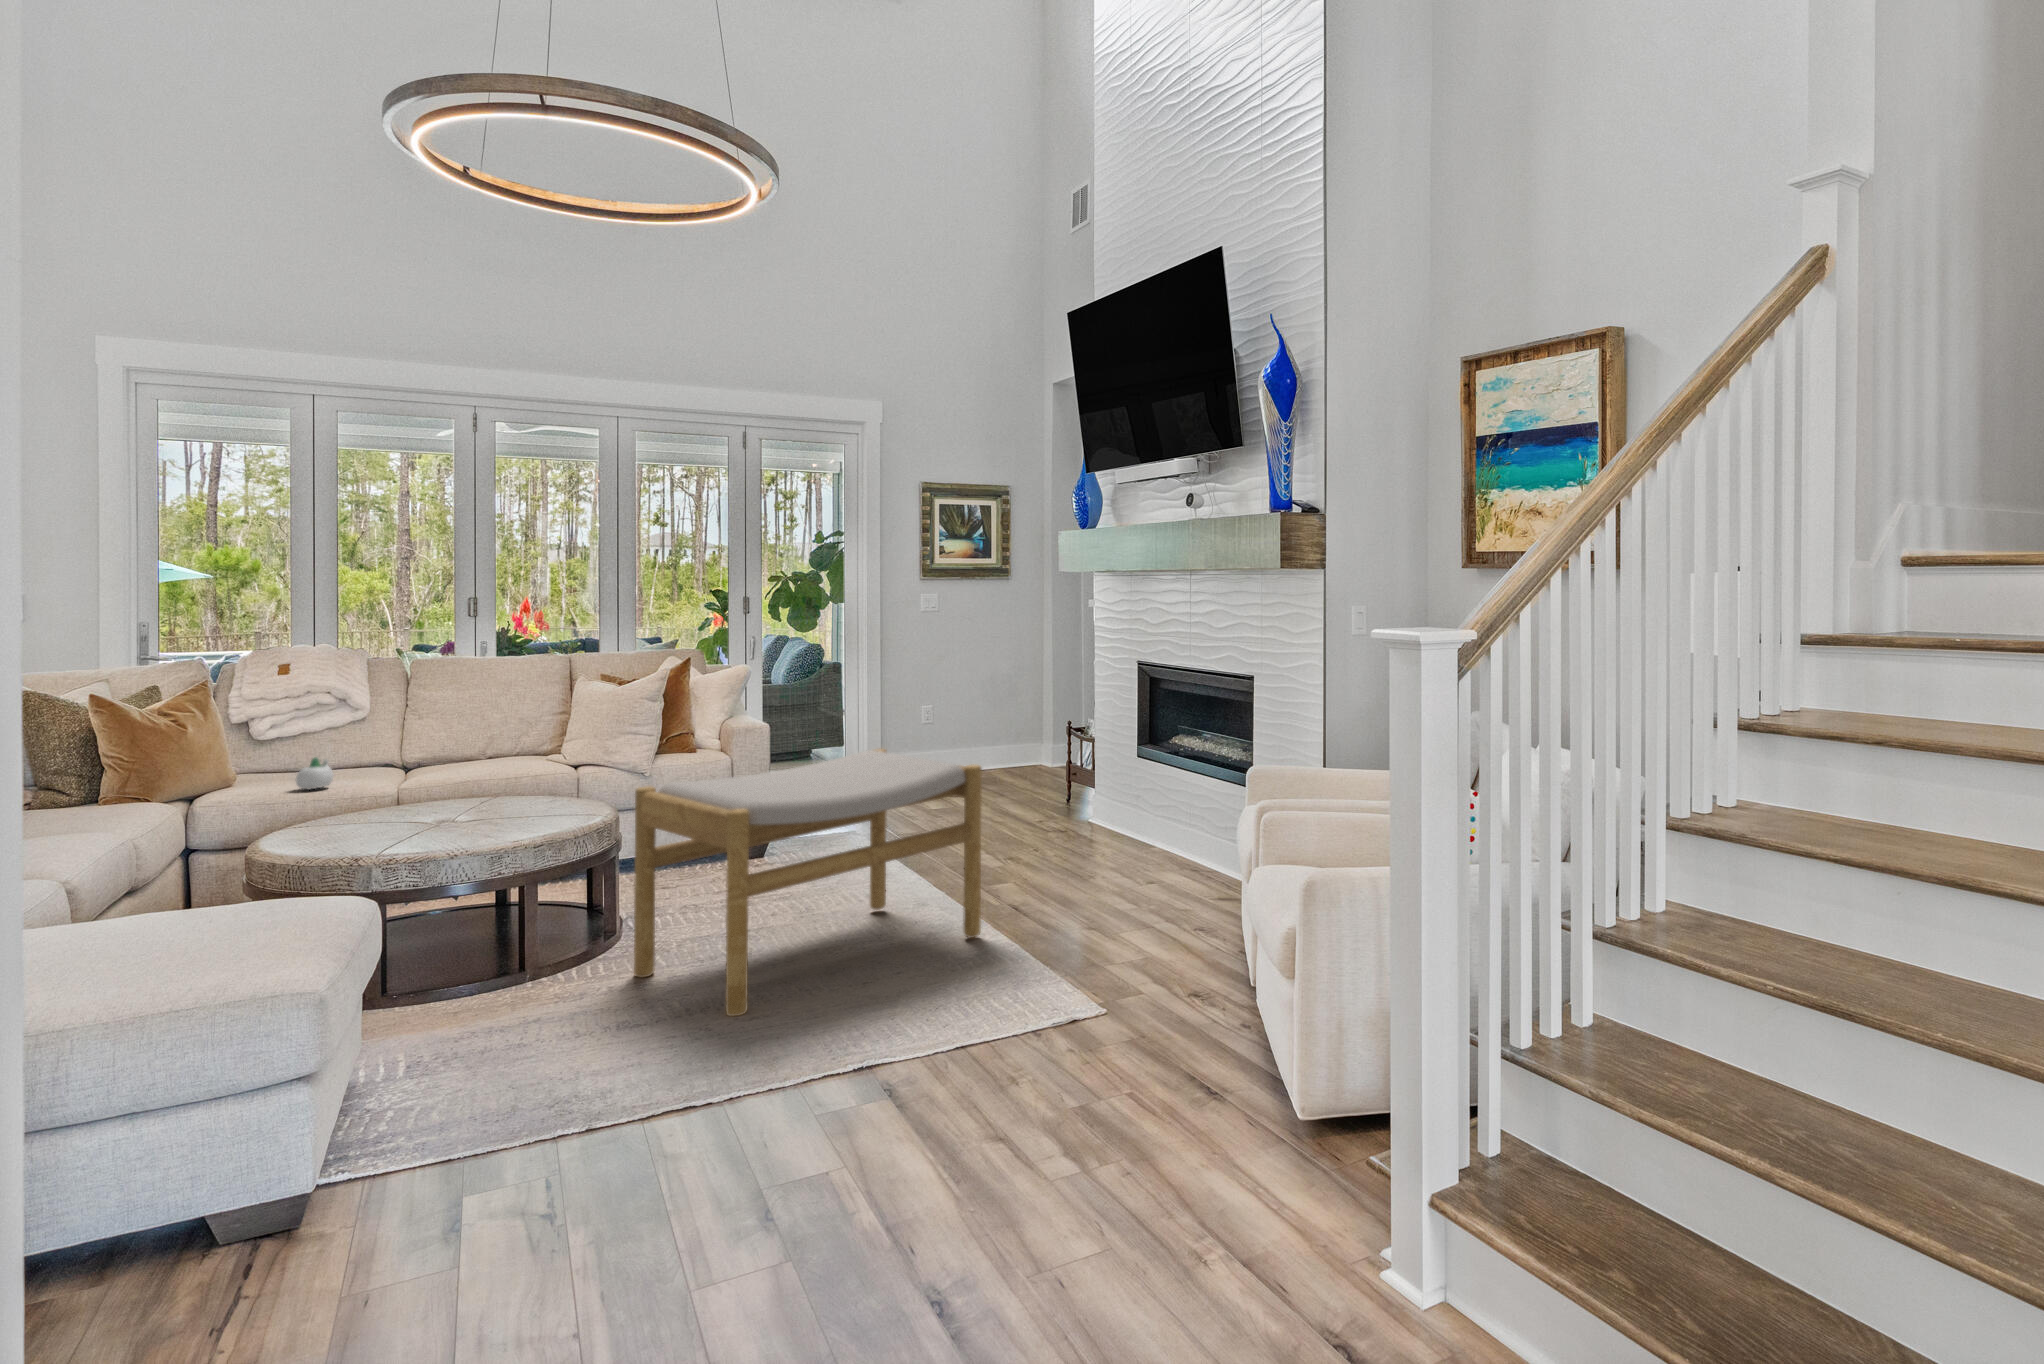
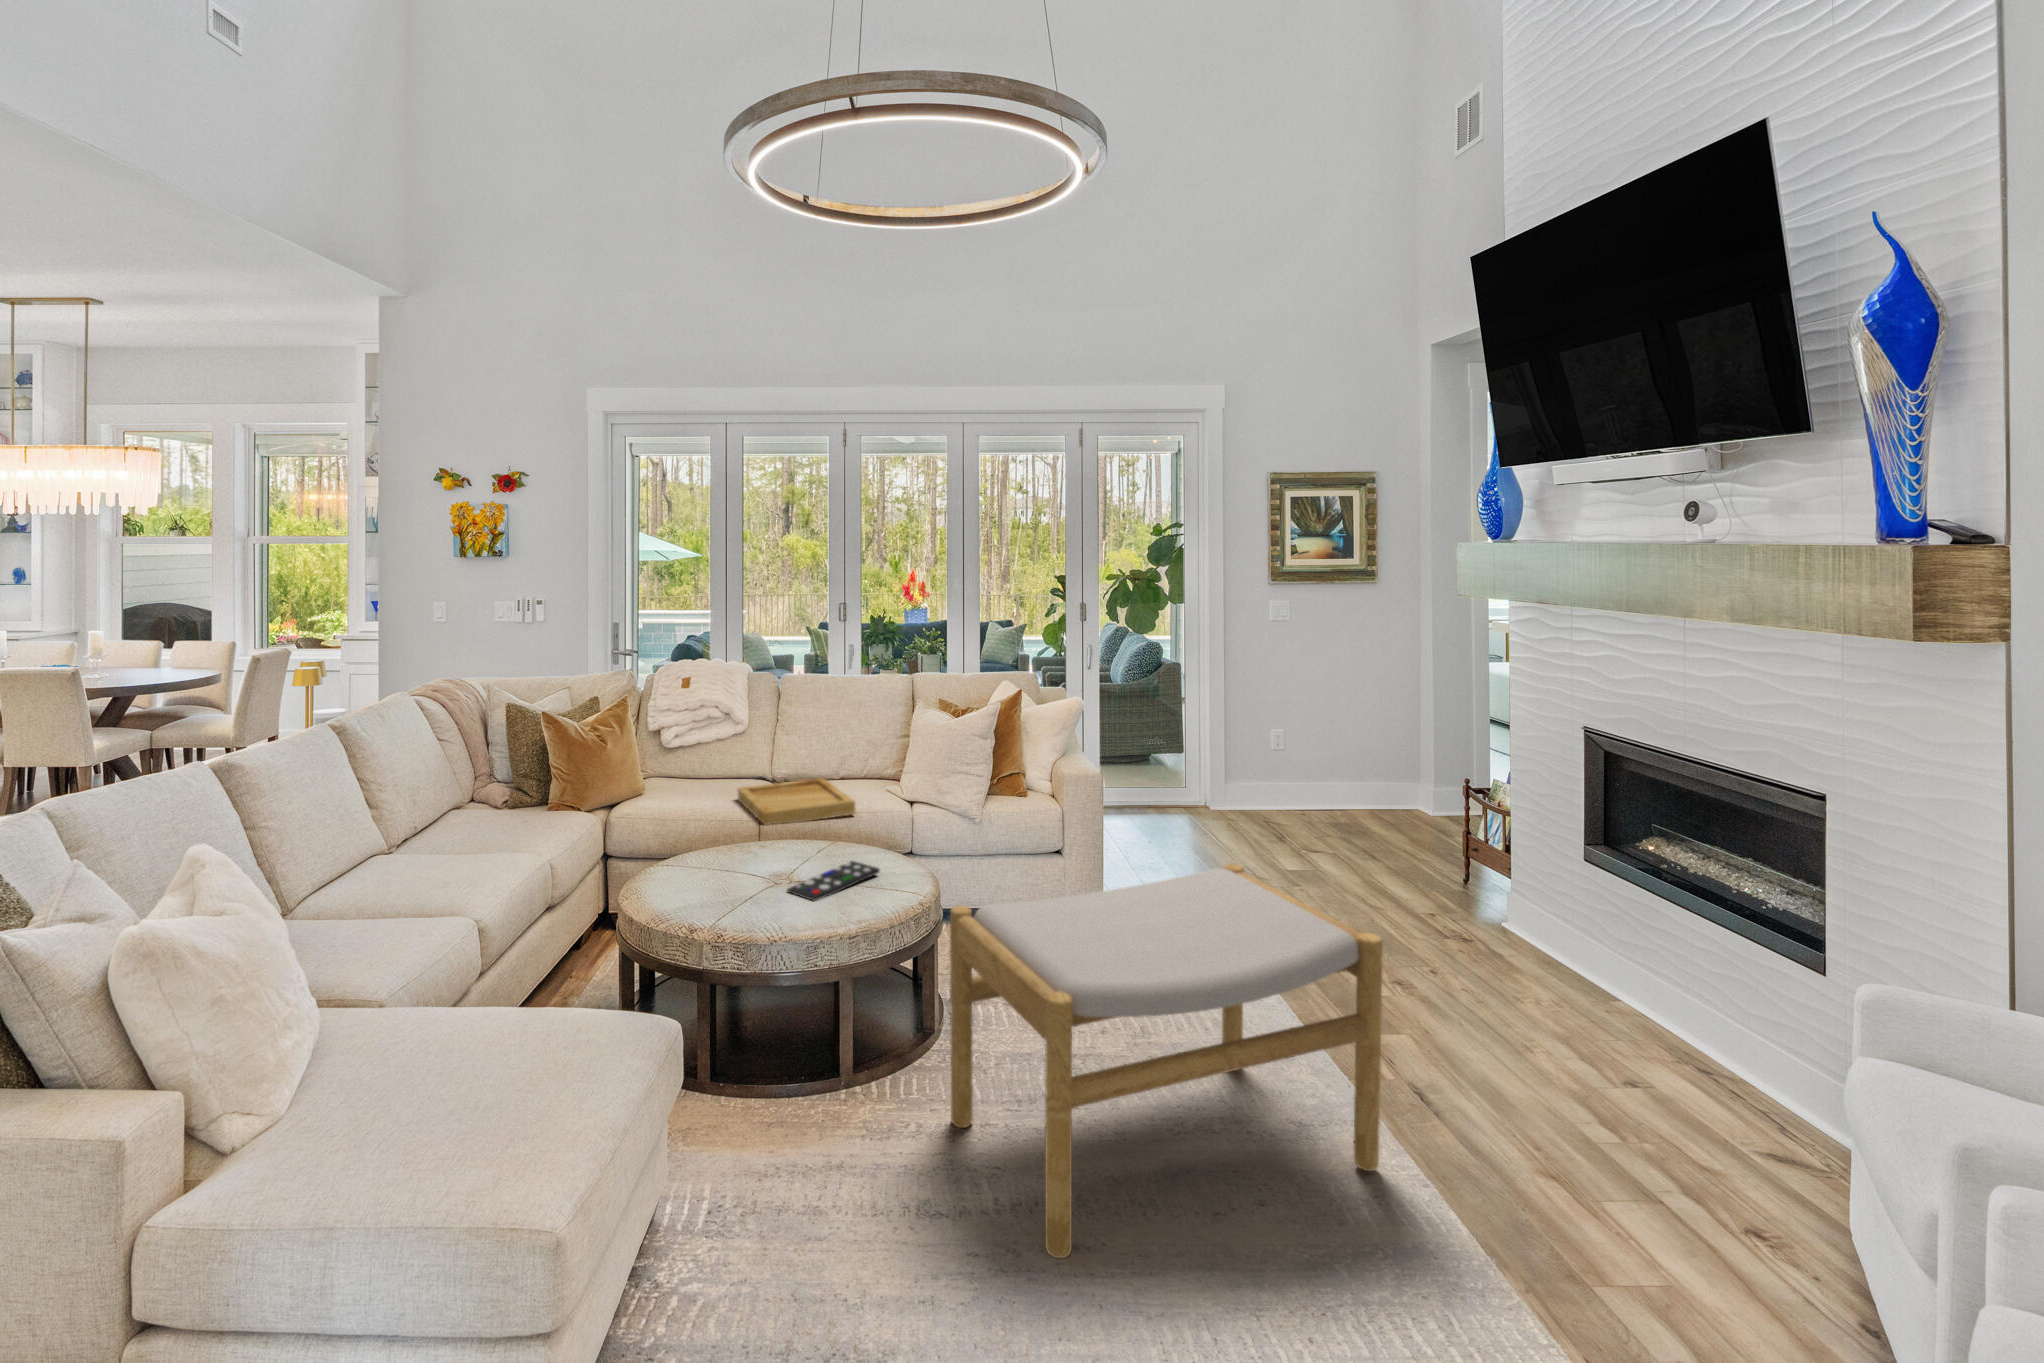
succulent planter: present [296,757,334,790] -> none [684,776,713,806]
tray: none [363,757,512,795] -> present [738,778,855,825]
remote control: none [453,798,551,823] -> present [787,861,880,901]

